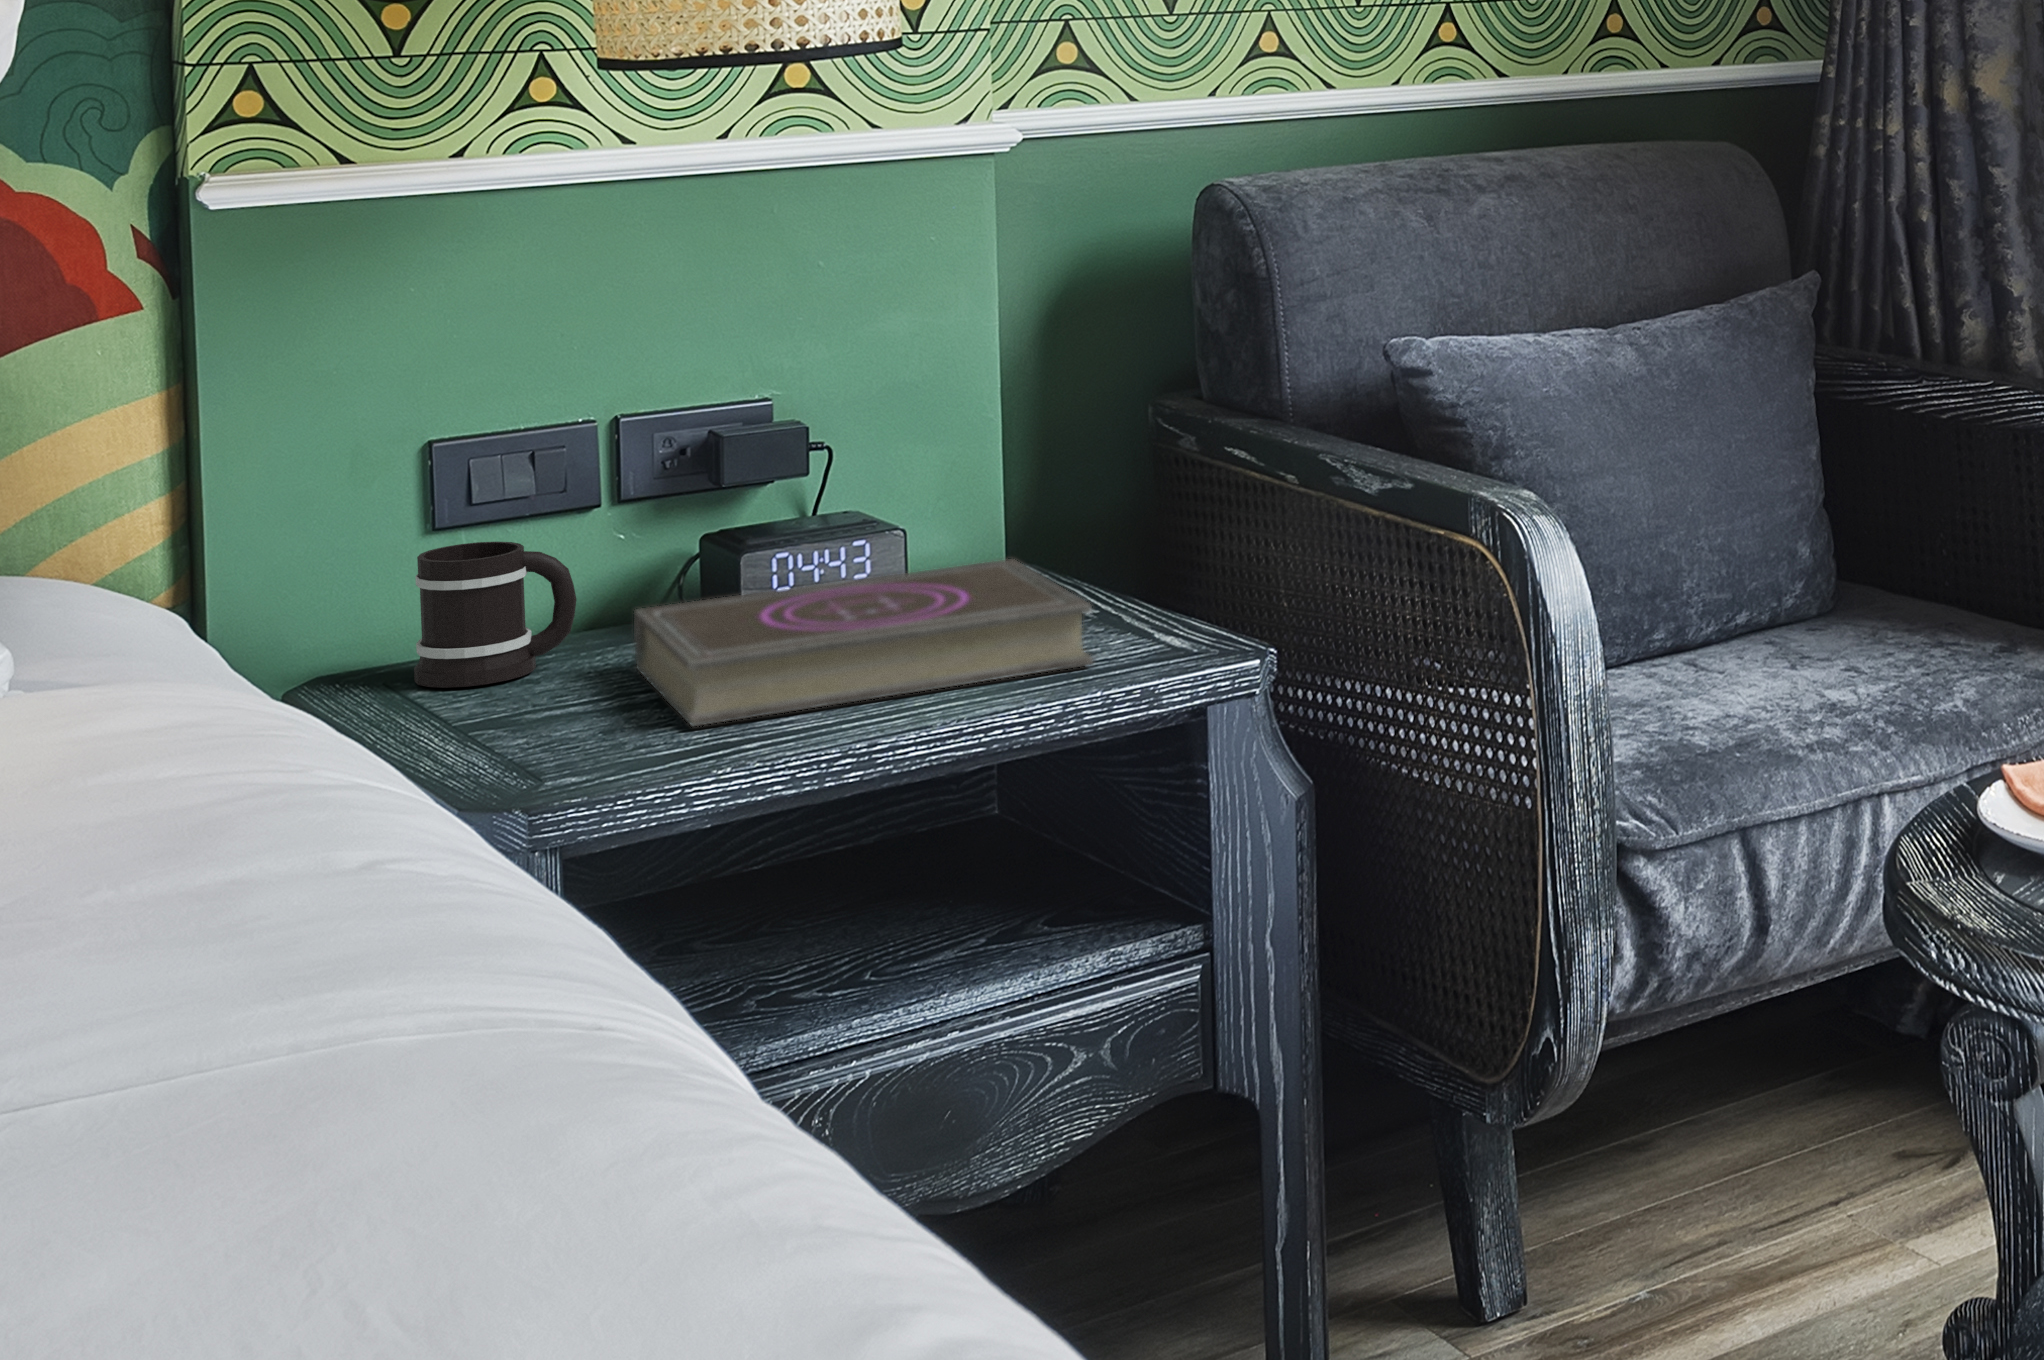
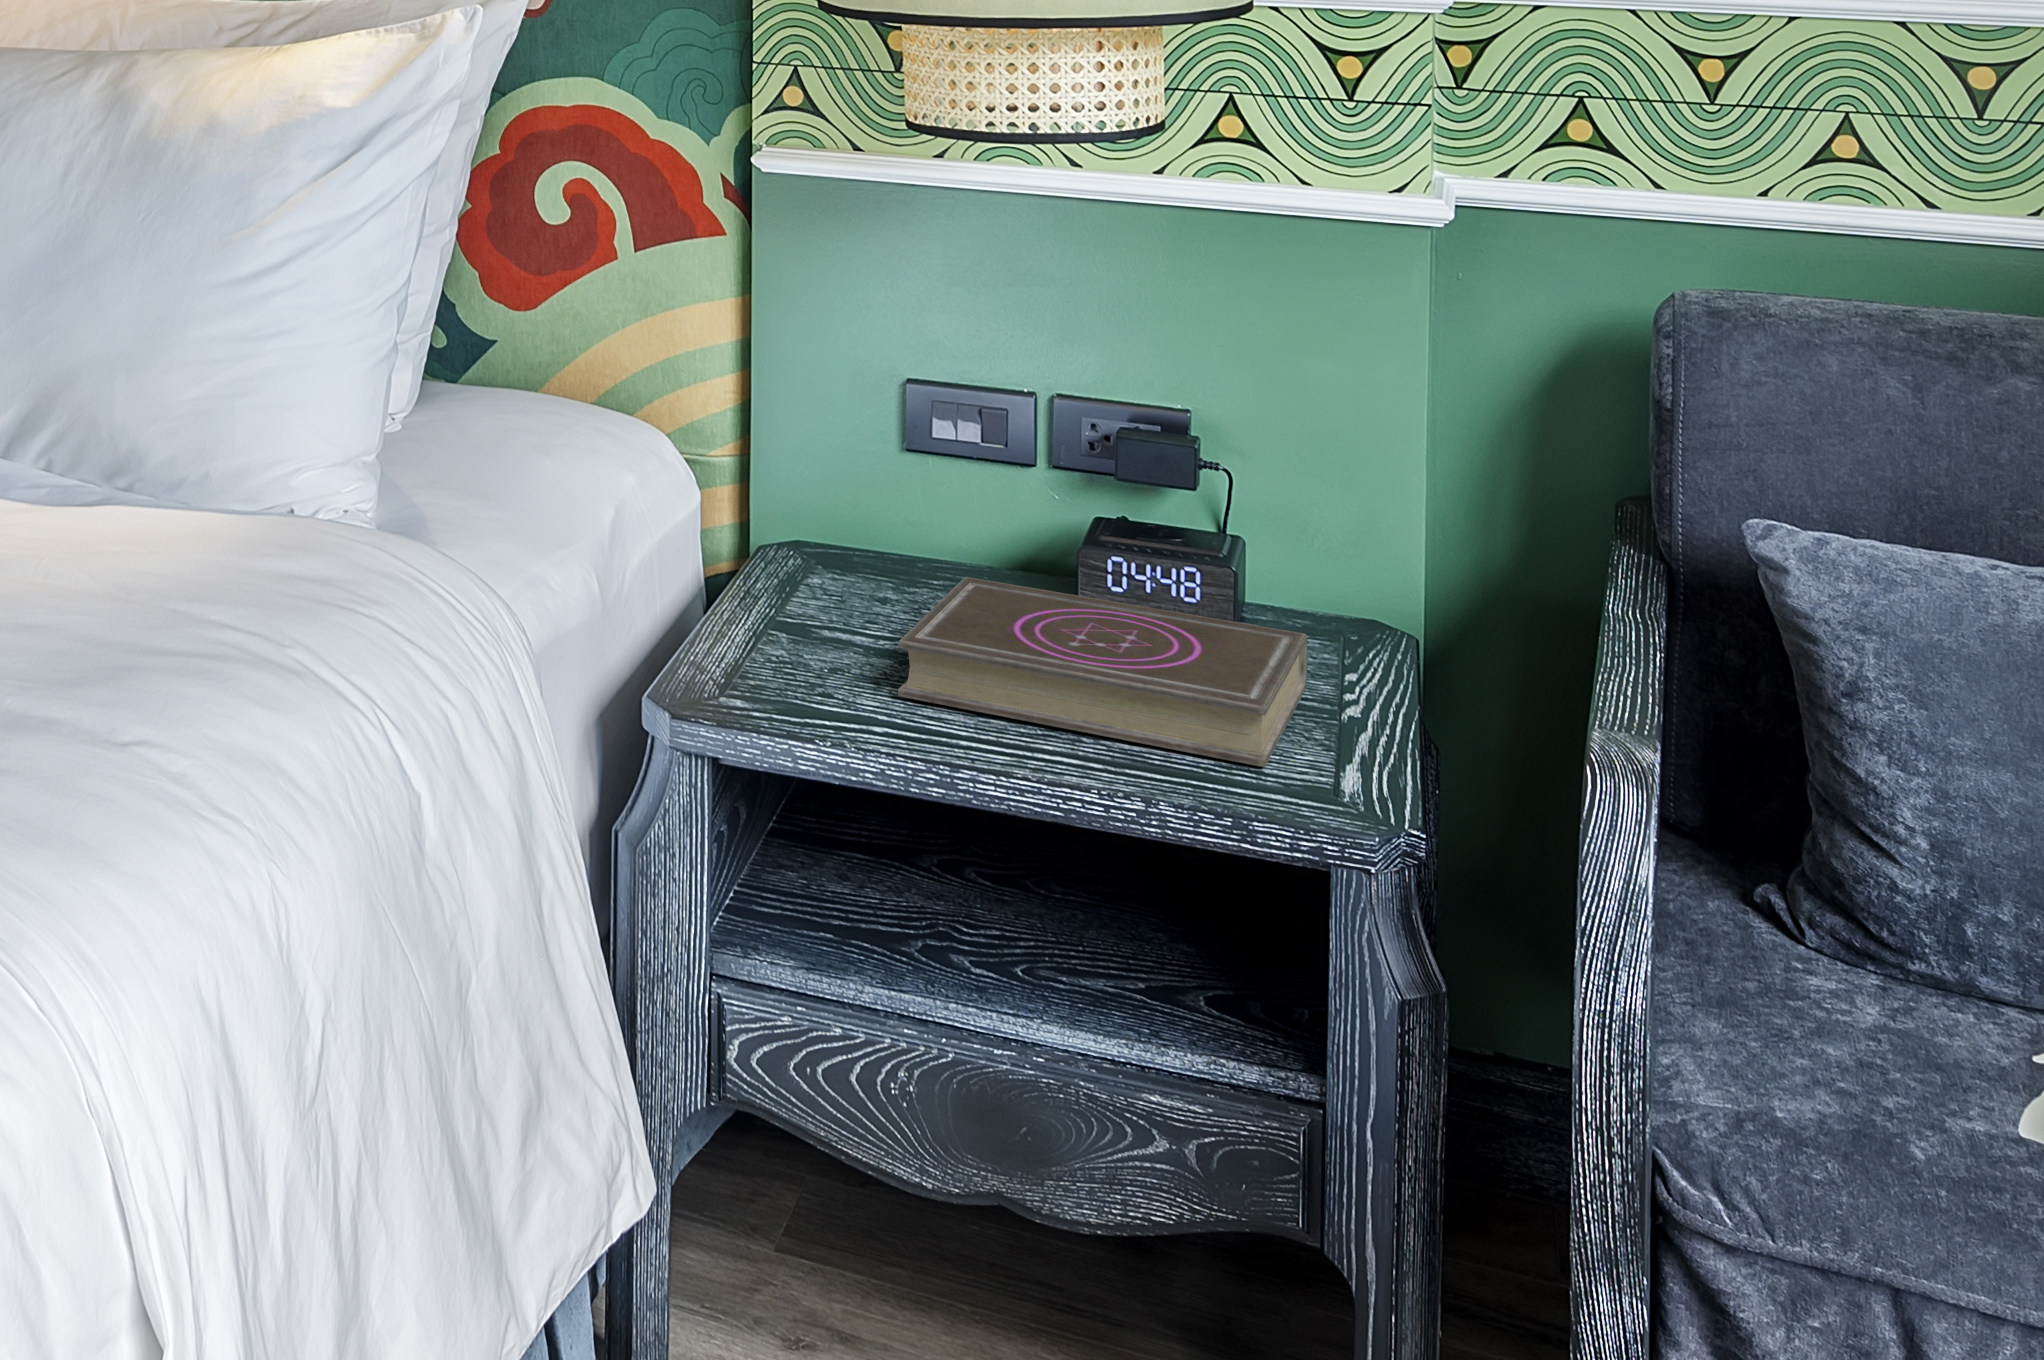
mug: present [414,542,576,688] -> none [826,480,944,604]

